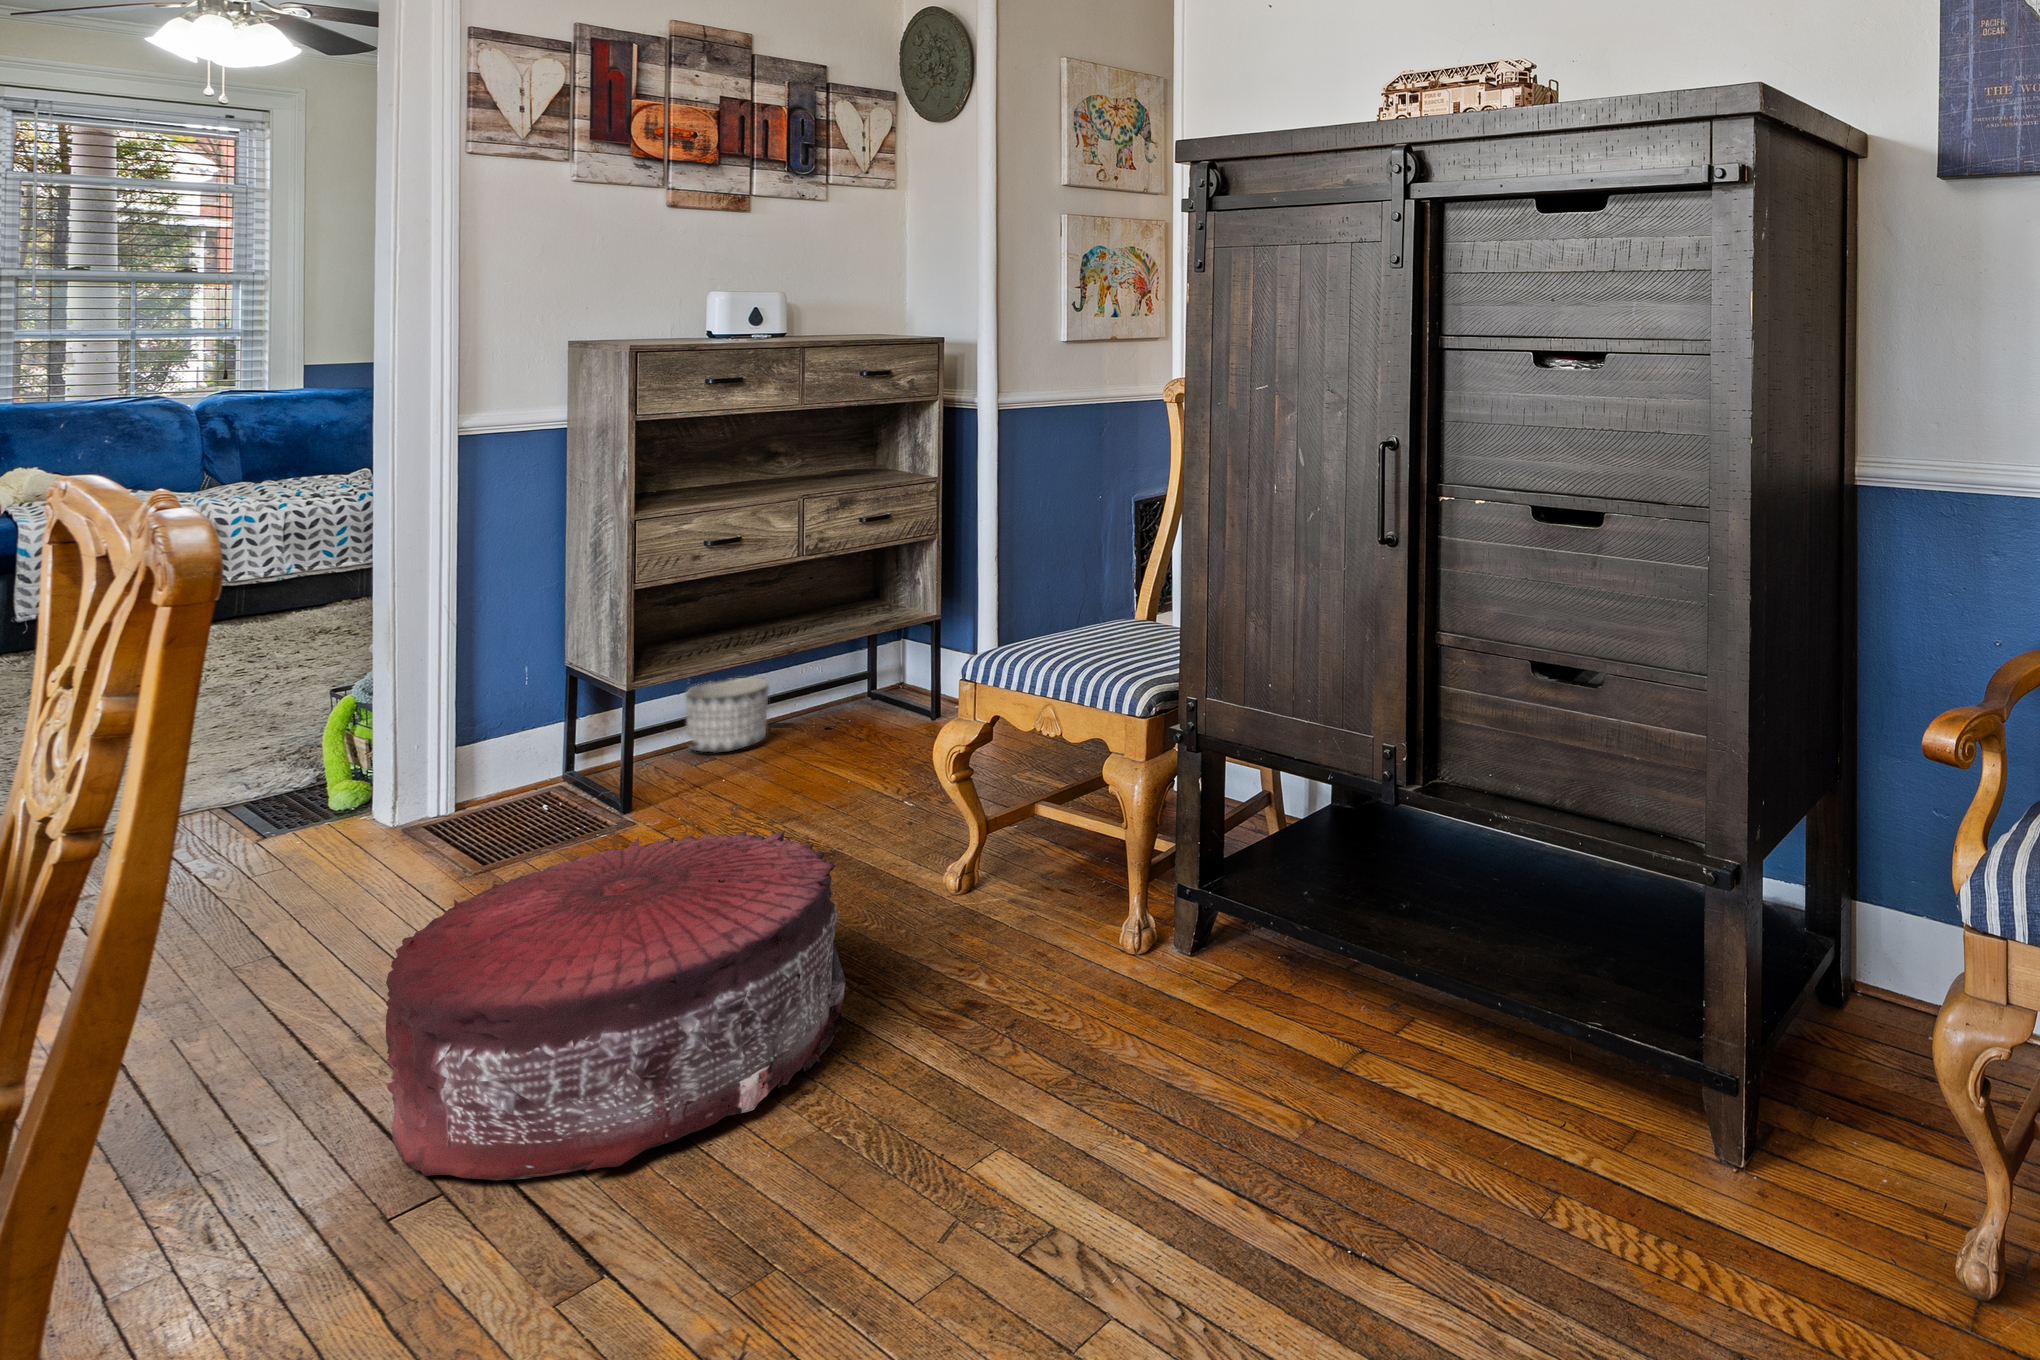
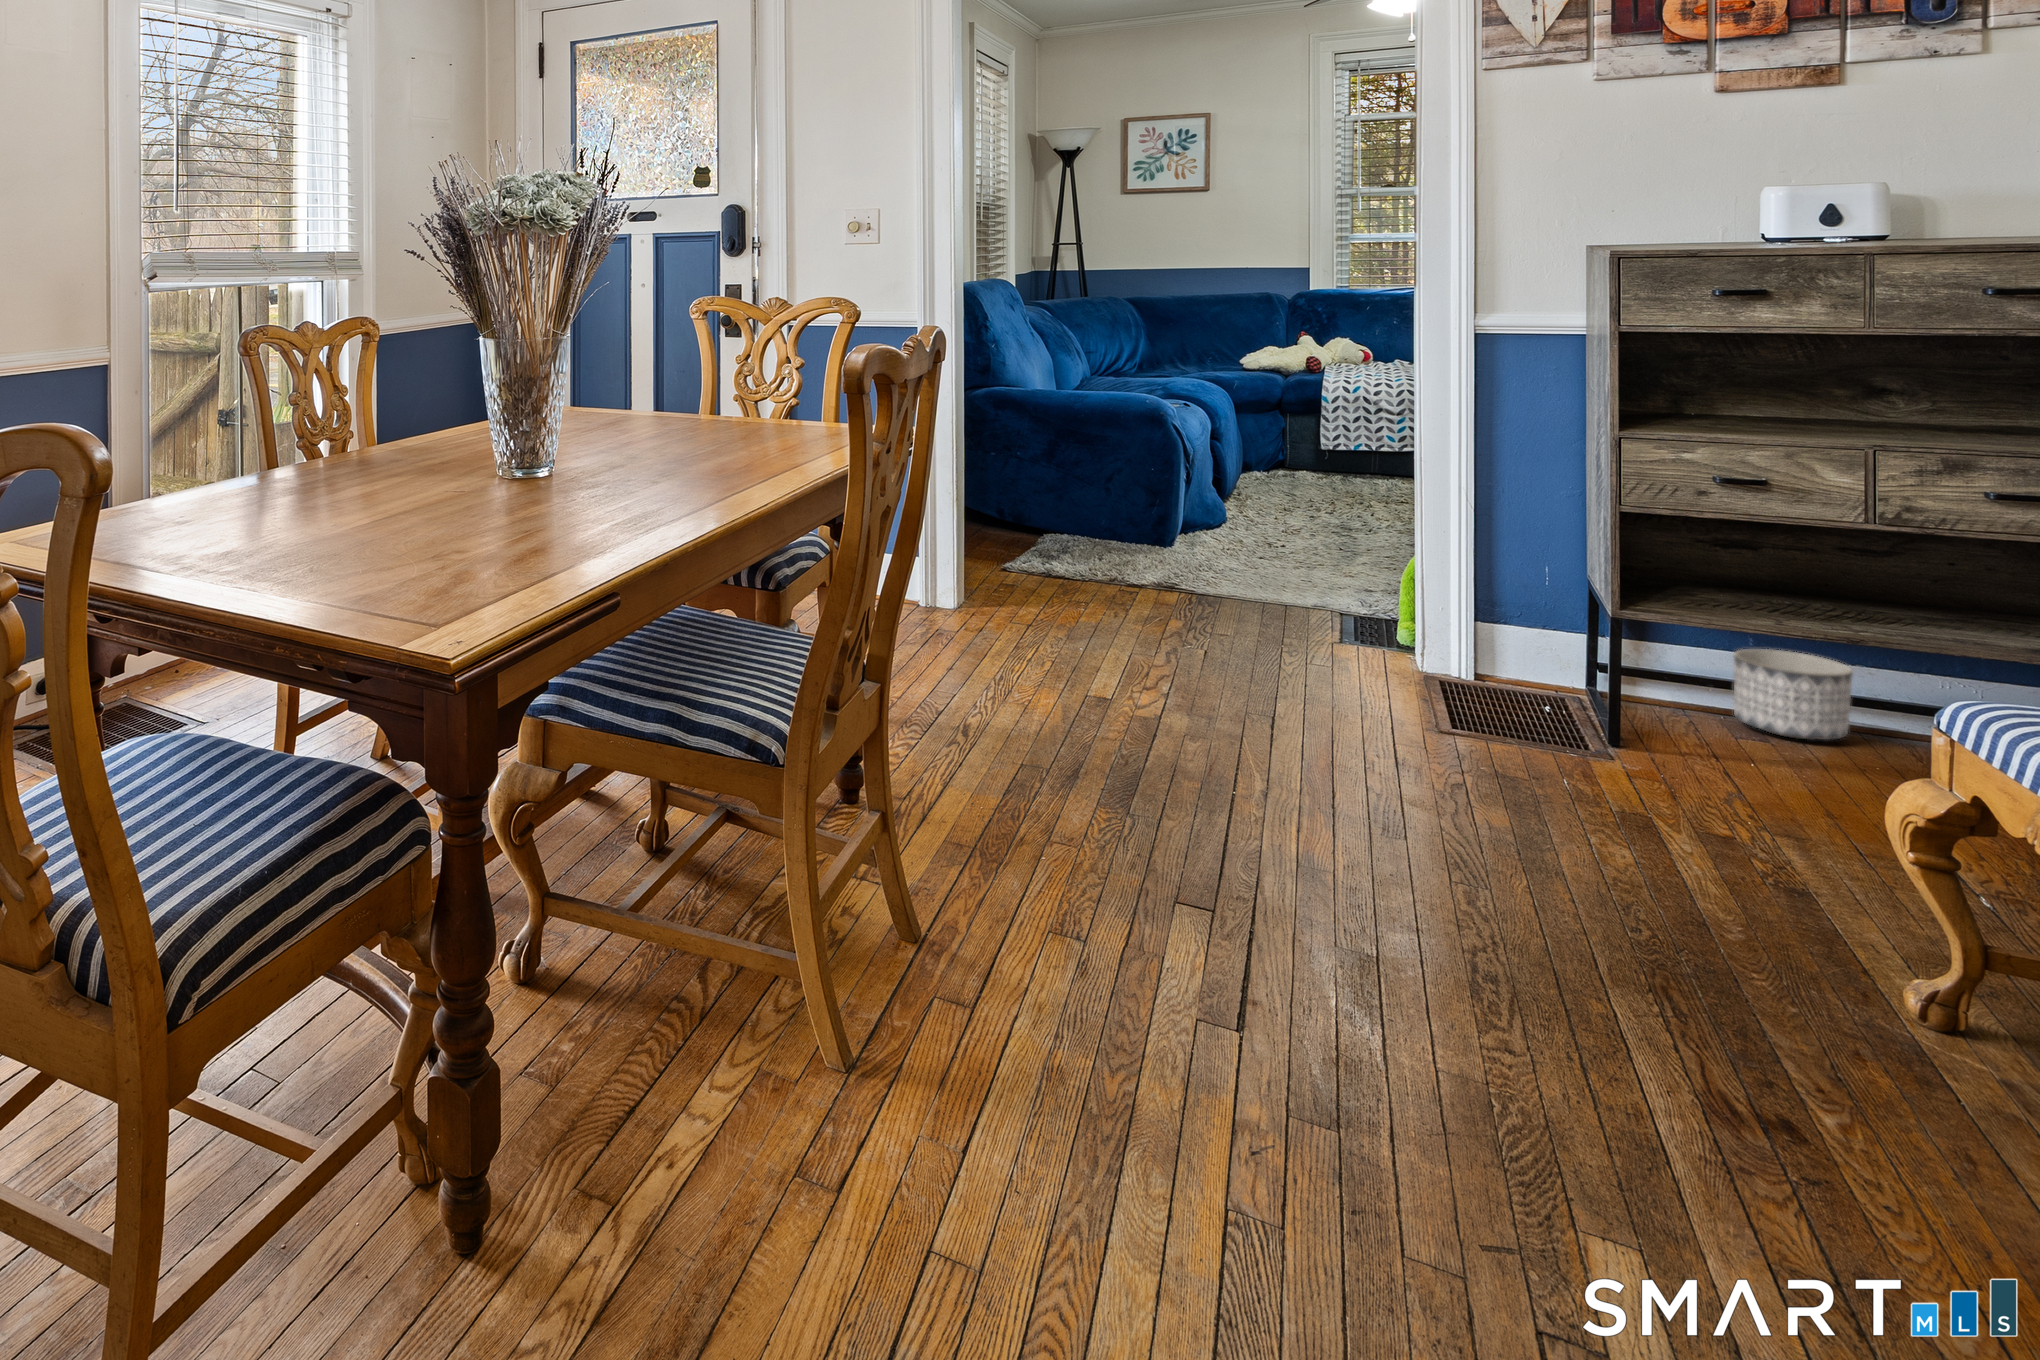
pouf: present [386,830,846,1180] -> none [1187,719,1610,1038]

